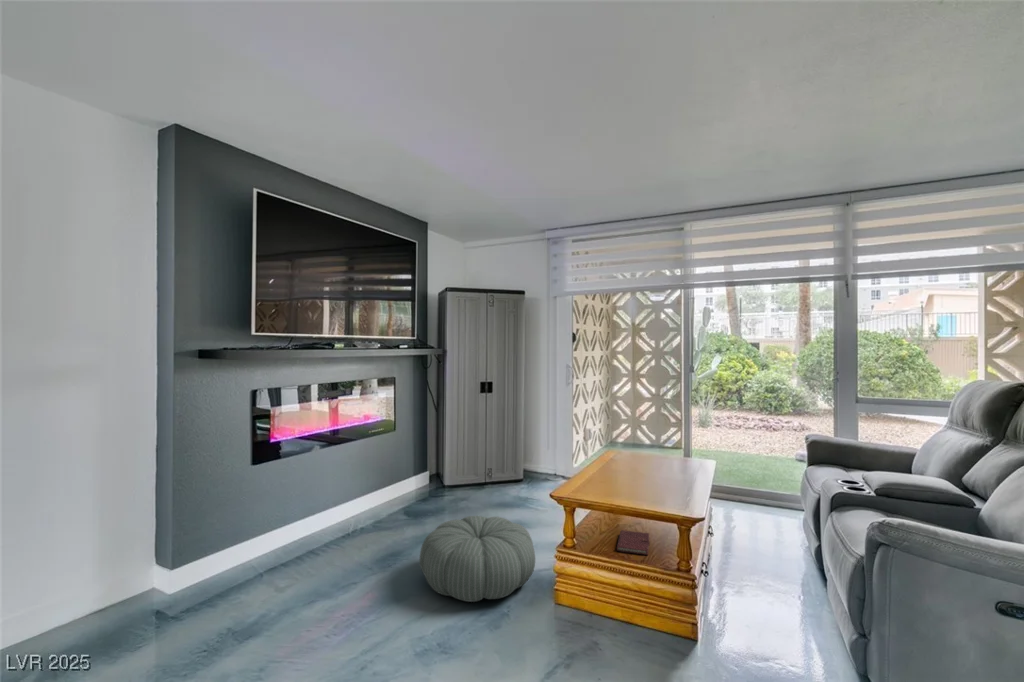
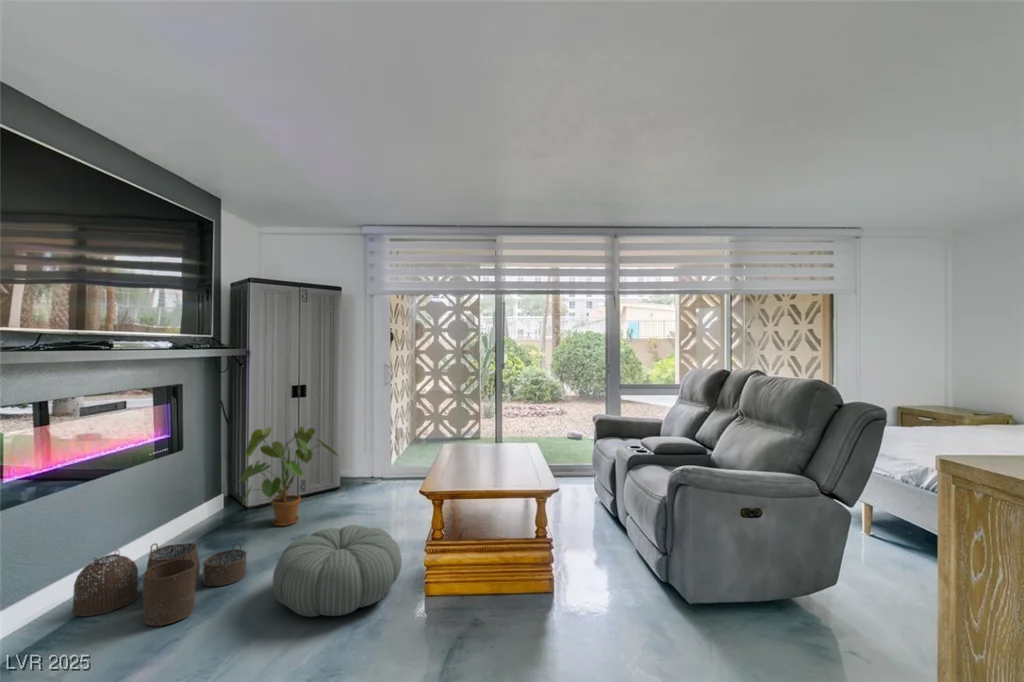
house plant: none [429,417,517,507] -> present [241,427,338,526]
woven basket: none [302,502,419,570] -> present [72,543,247,626]
notebook: present [617,530,650,555] -> none [475,513,506,532]

